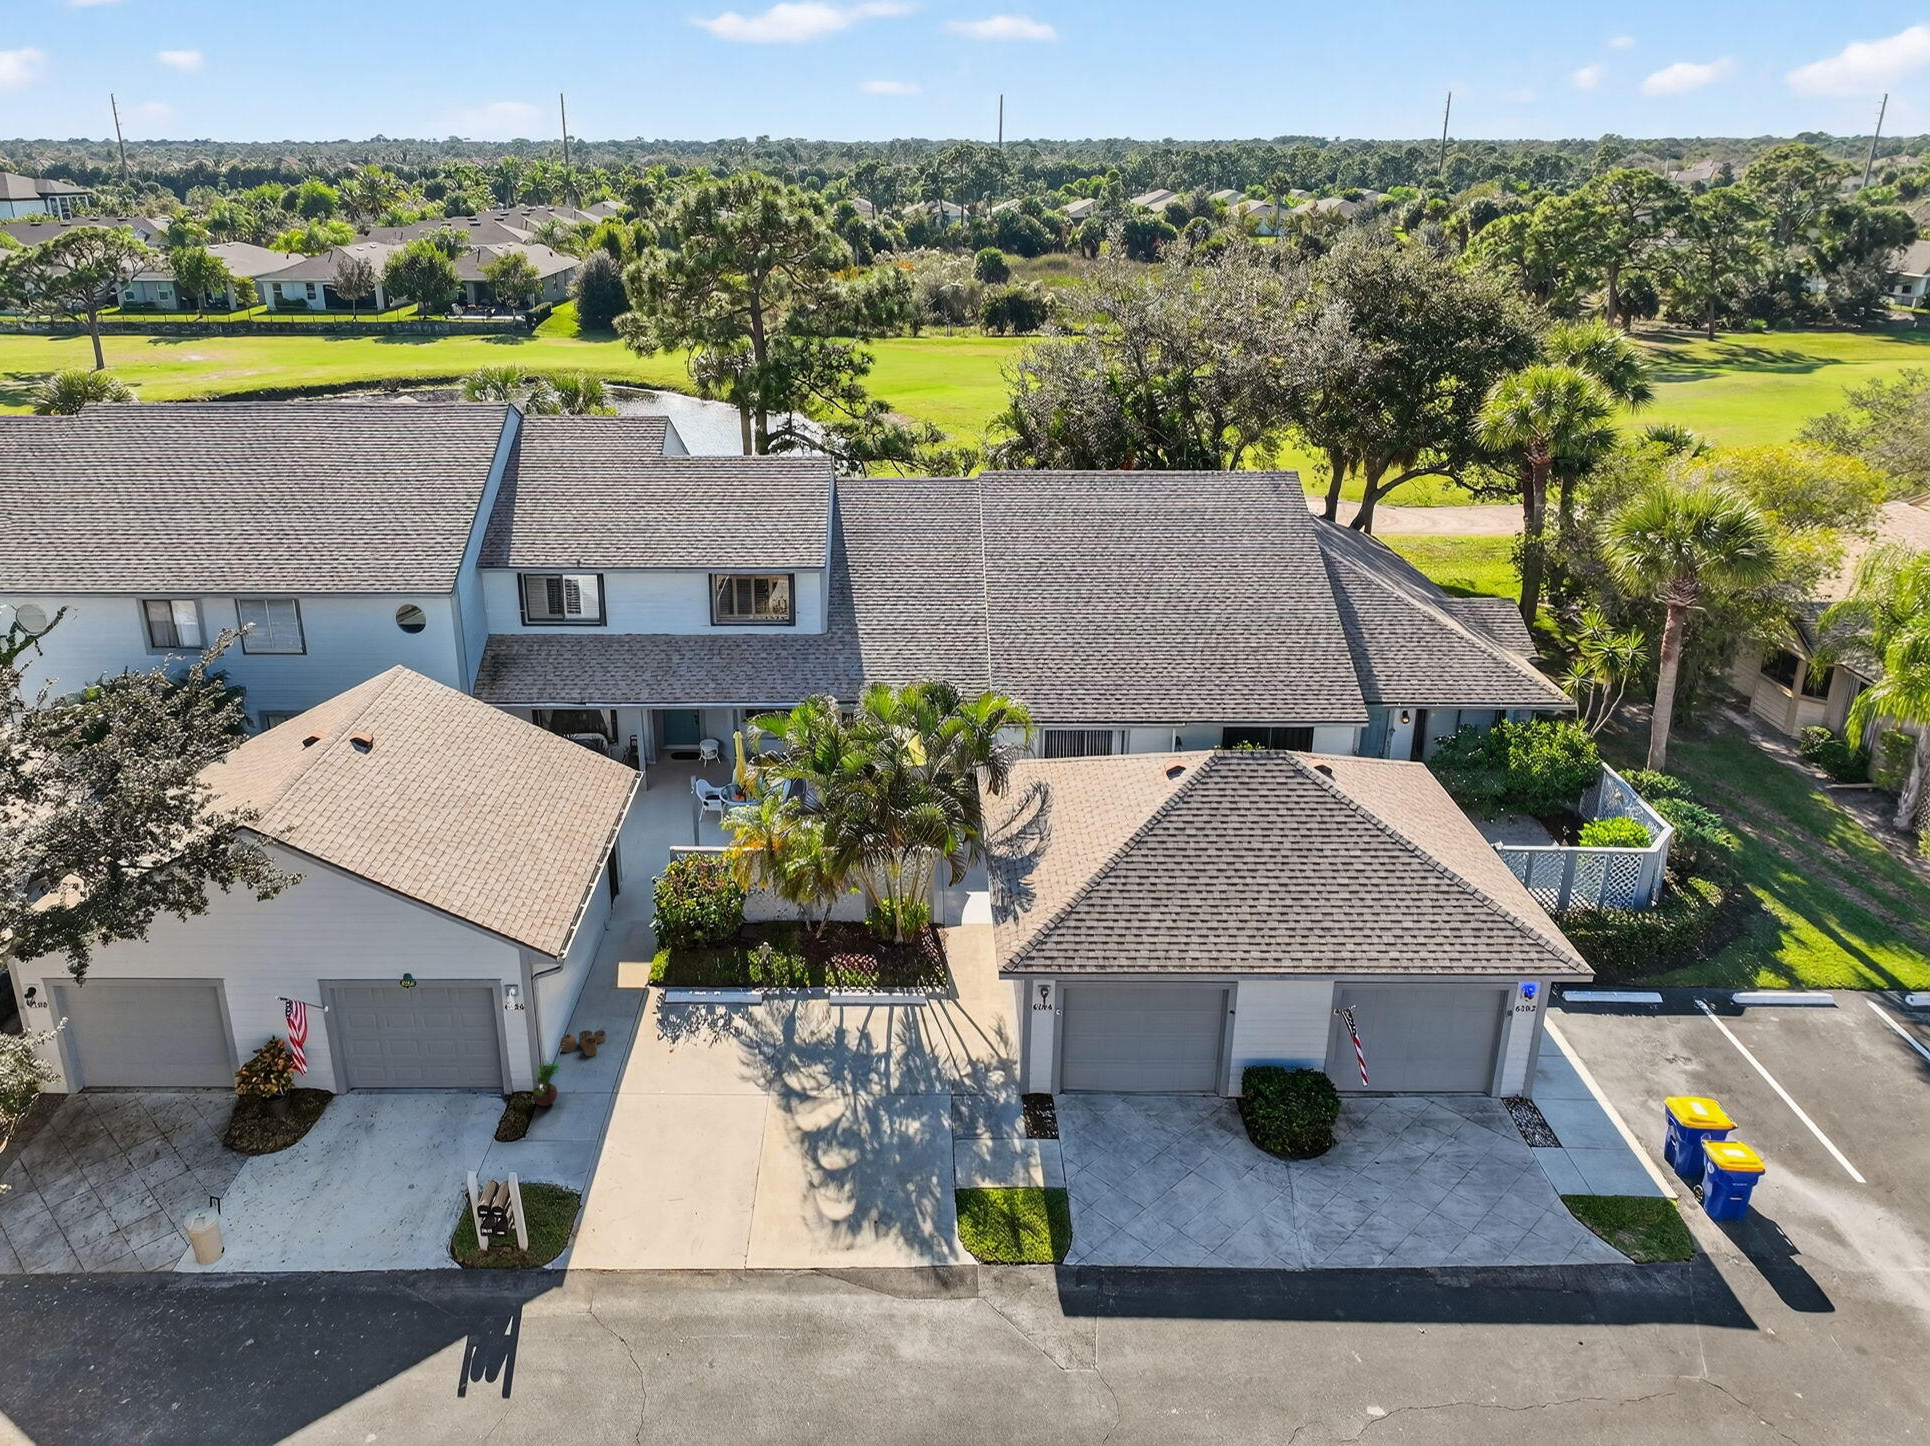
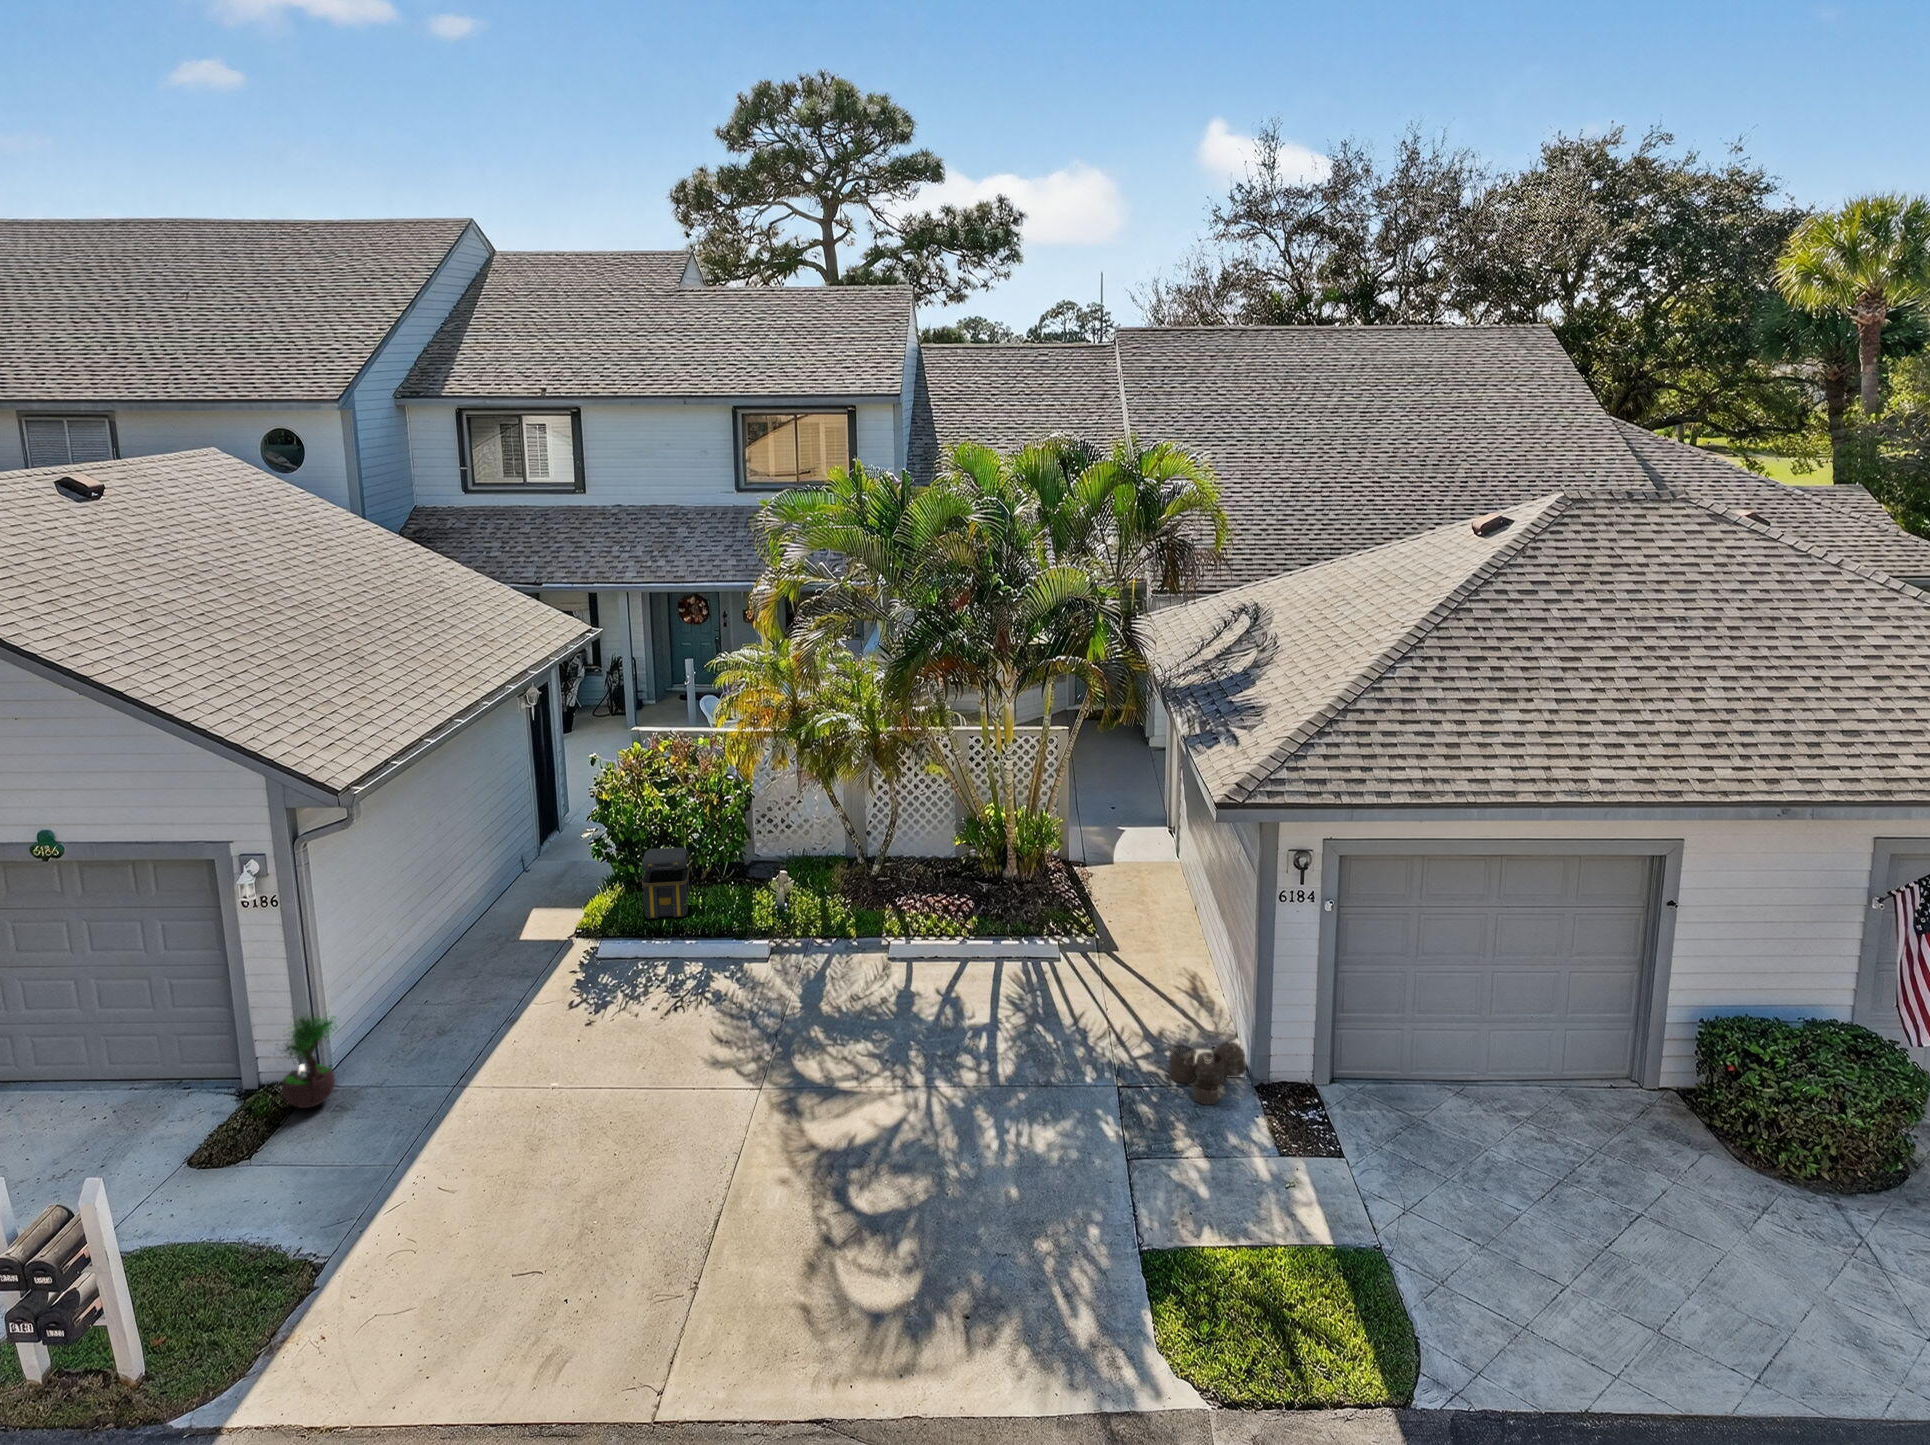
toolbox: none [684,927,710,970] -> present [641,848,690,919]
woven basket: present [560,1030,606,1056] -> present [1169,1041,1245,1104]

